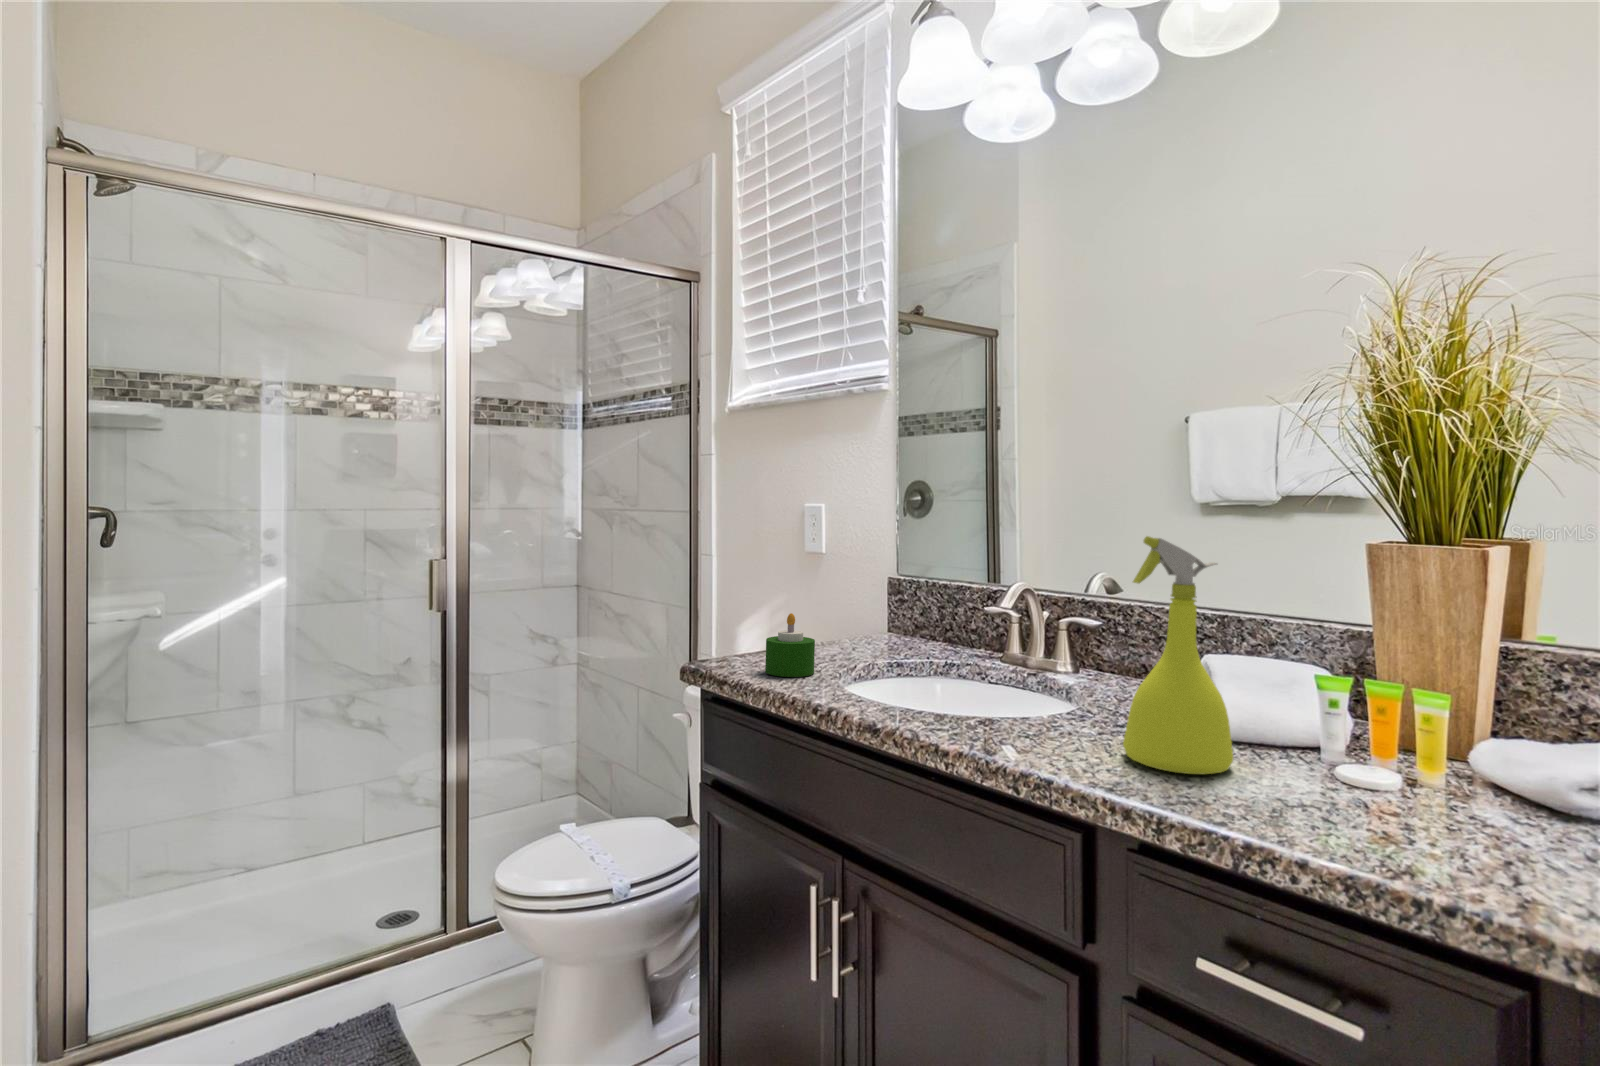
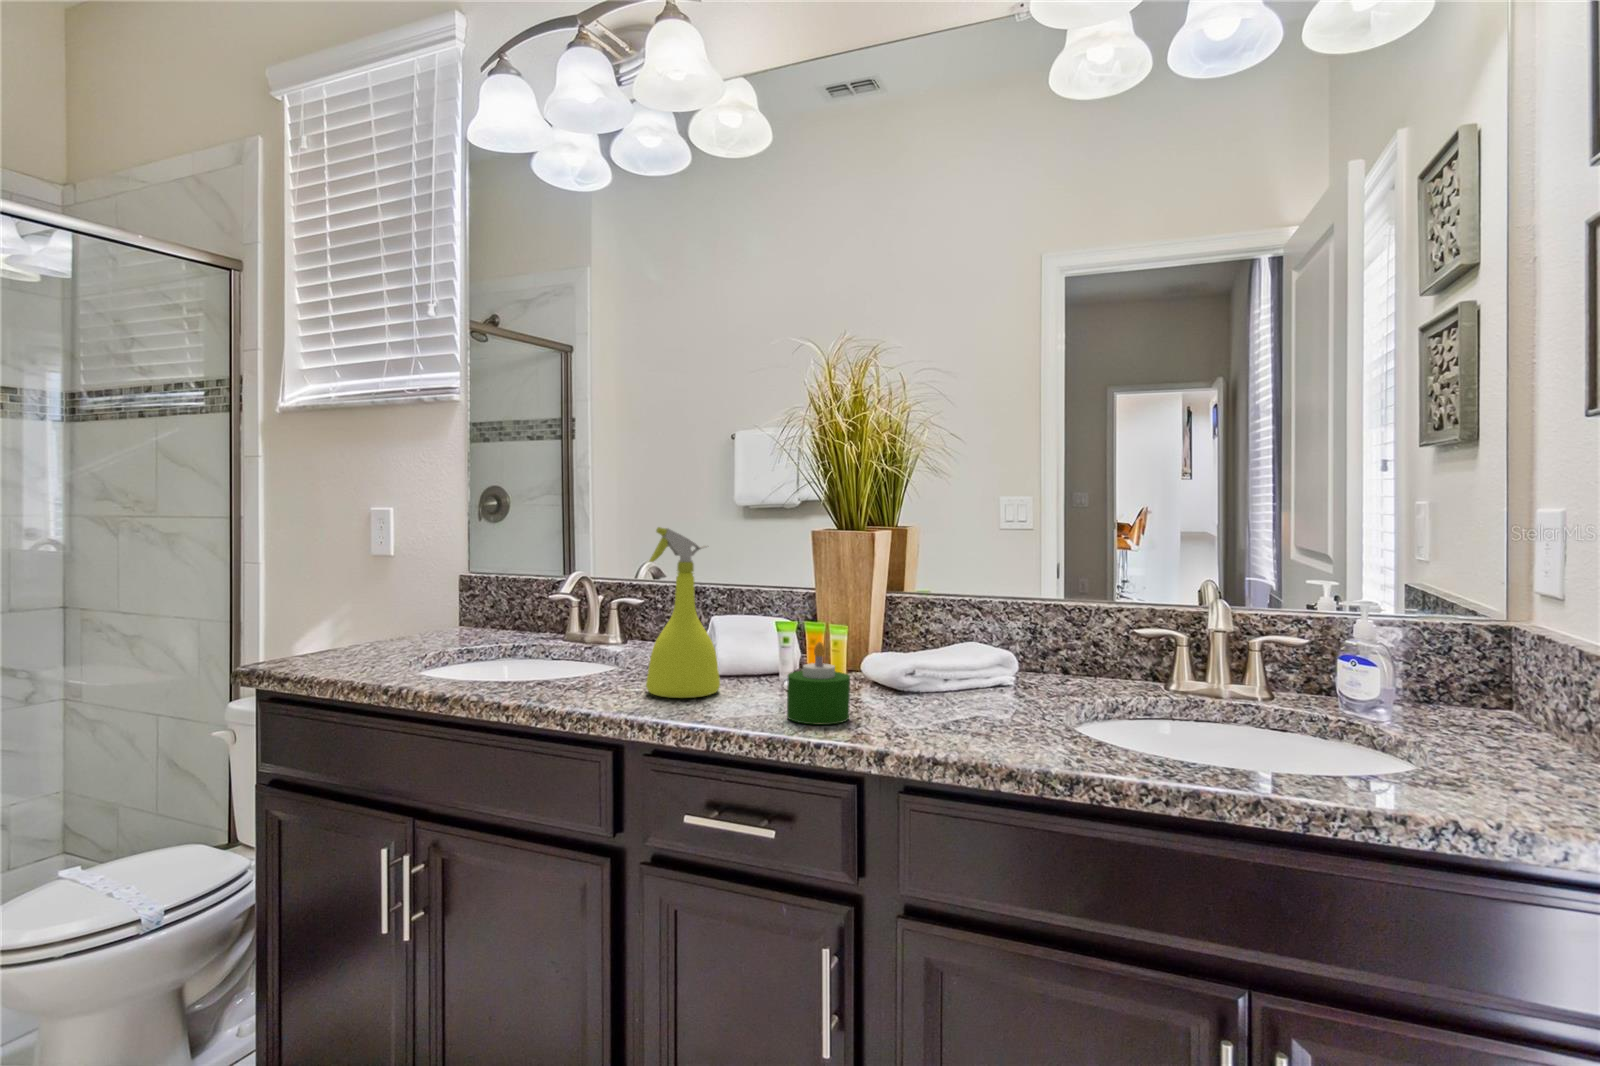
candle: present [765,613,815,677] -> present [787,642,850,725]

